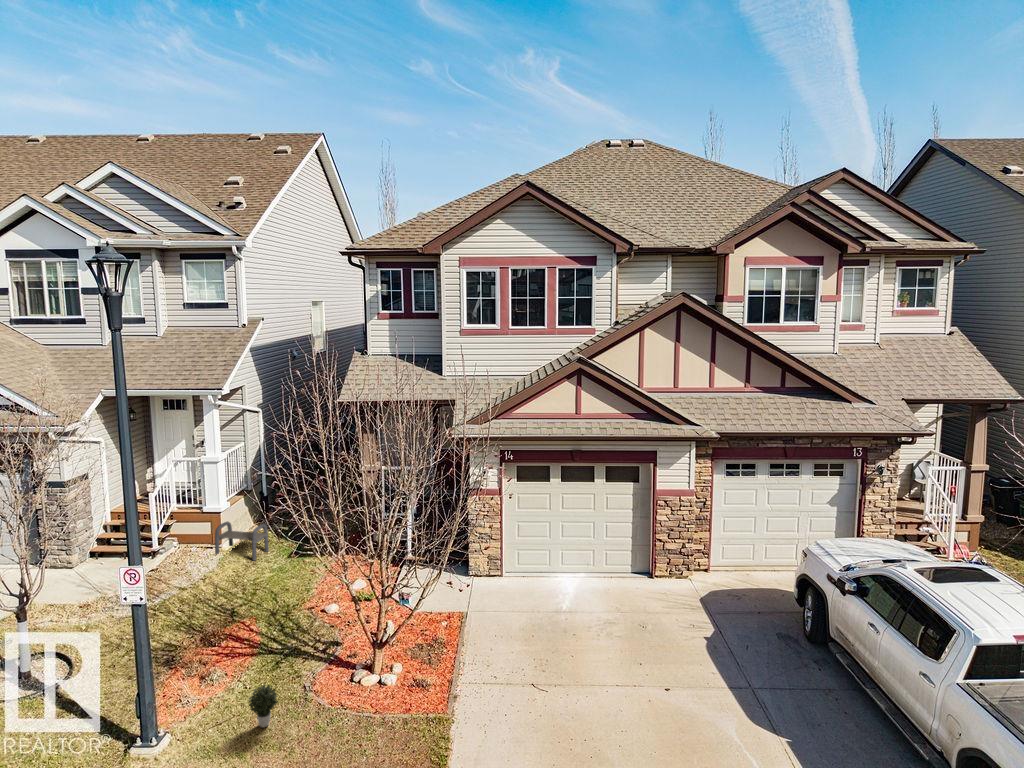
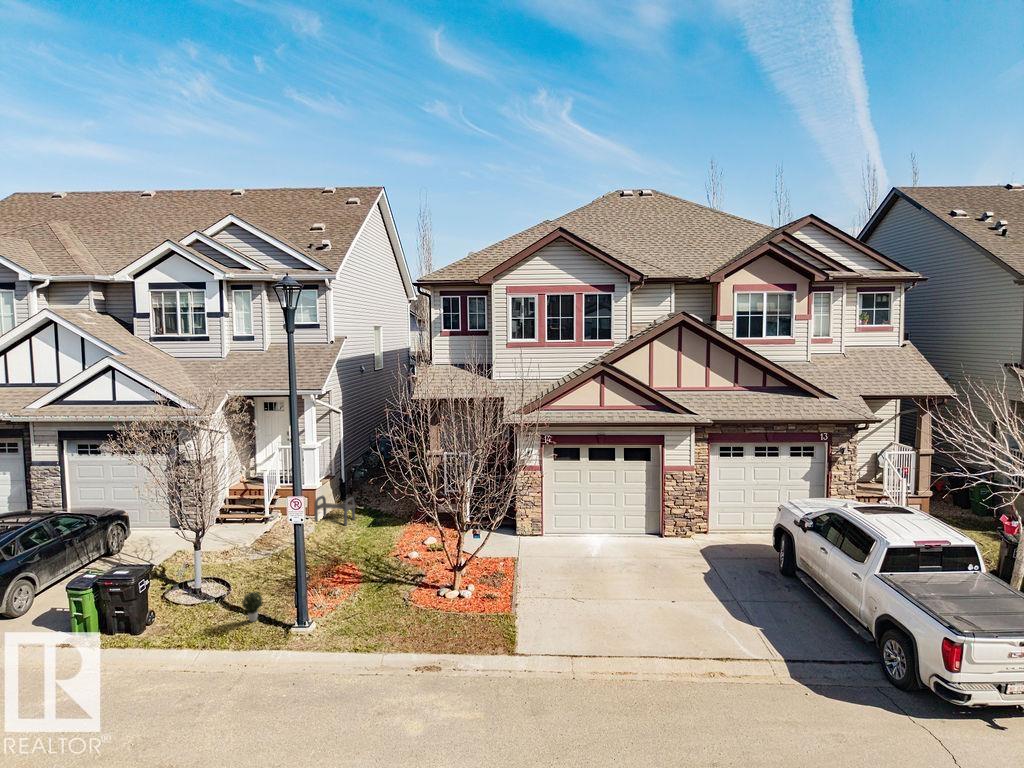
potted plant: present [249,685,278,727] -> present [242,592,263,622]

